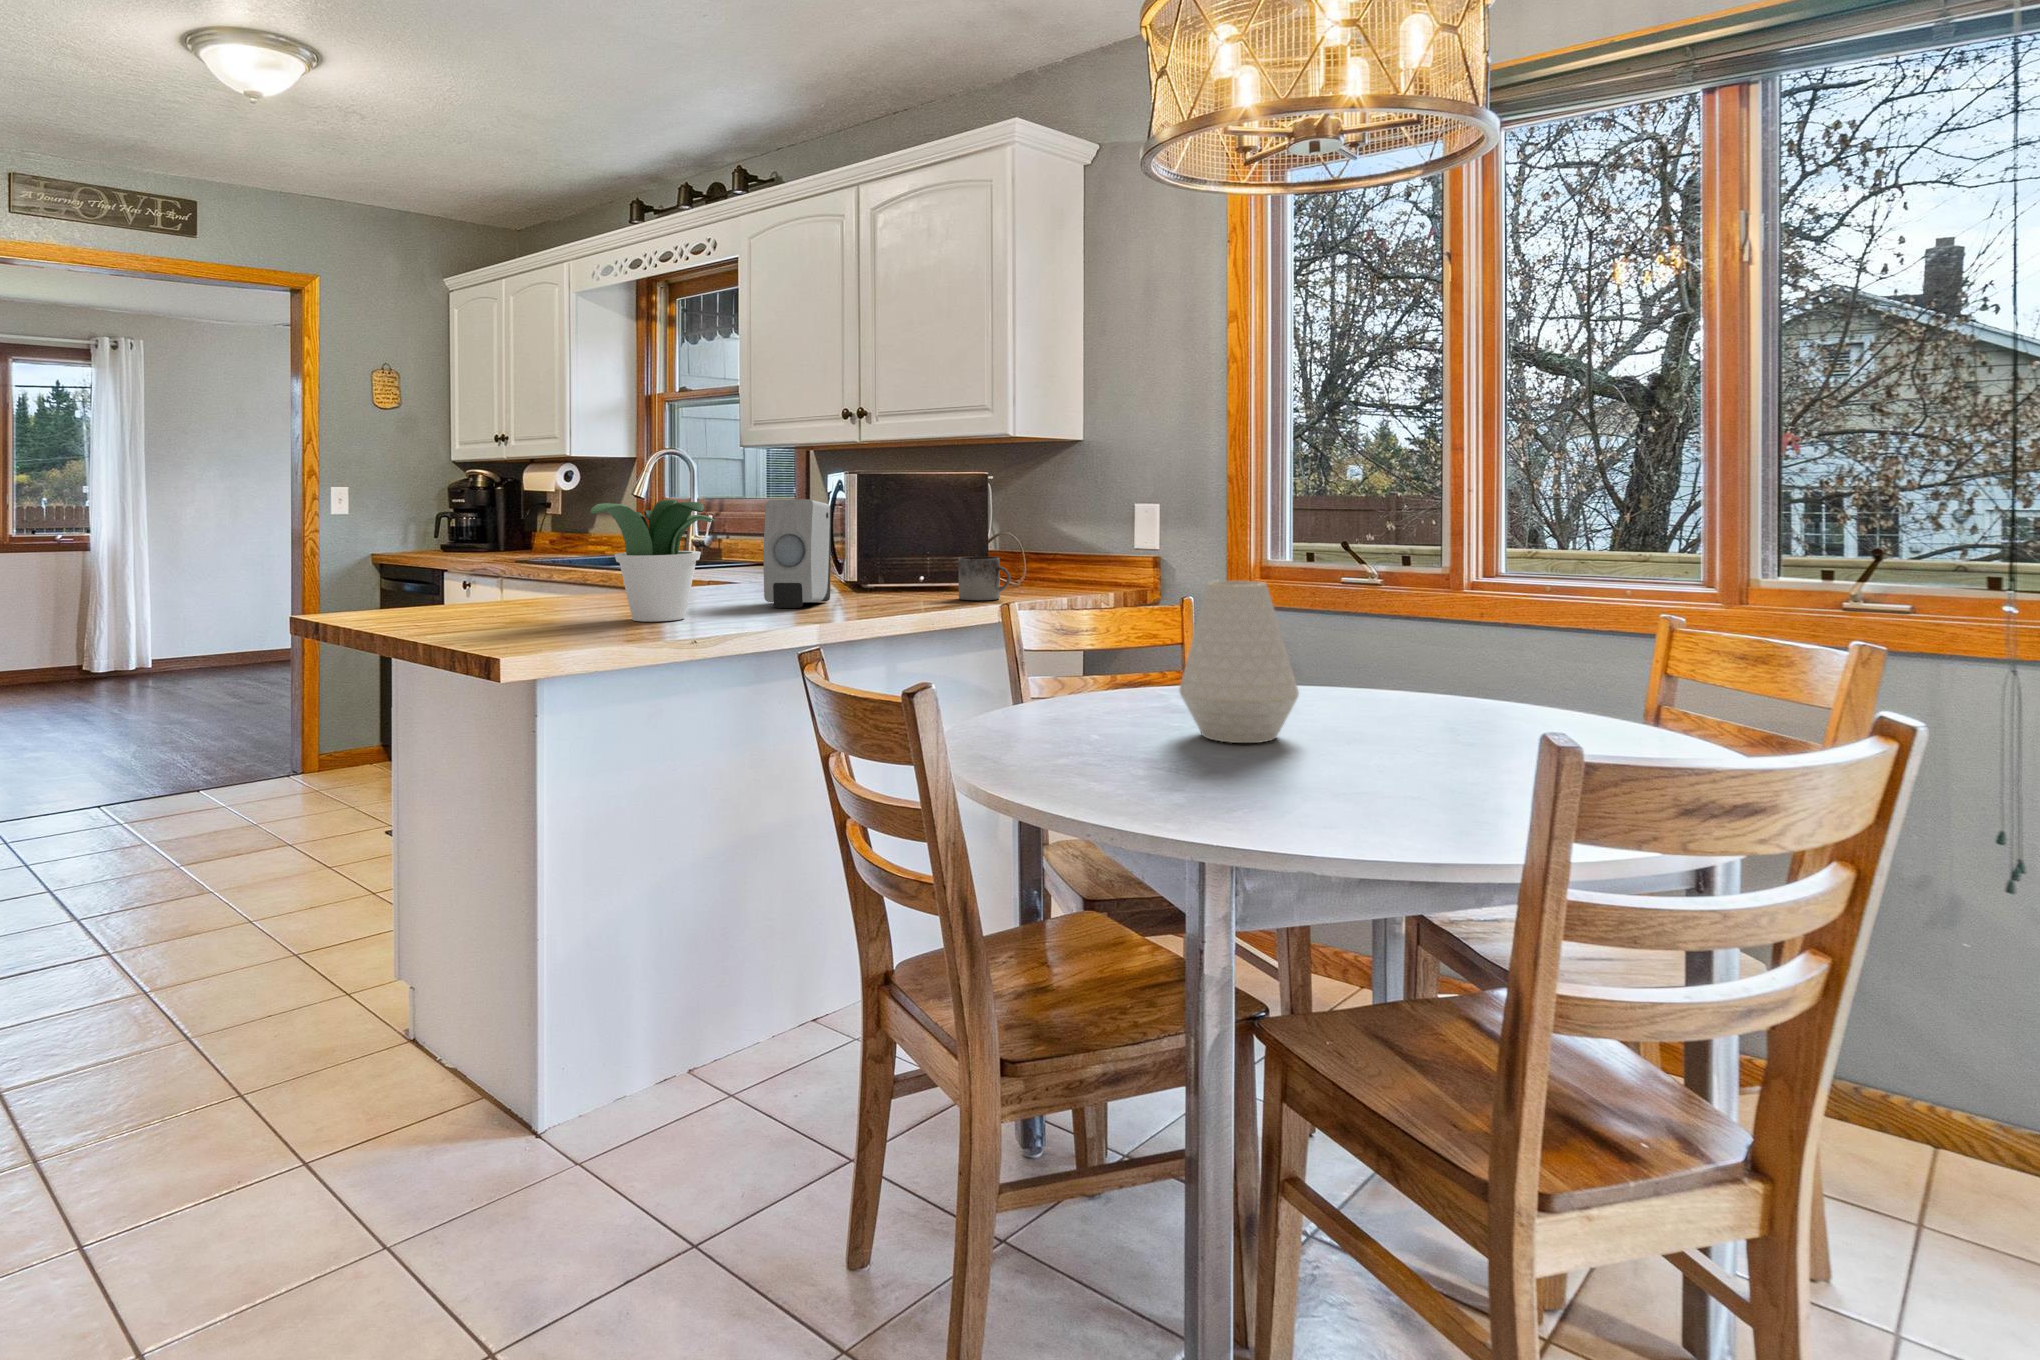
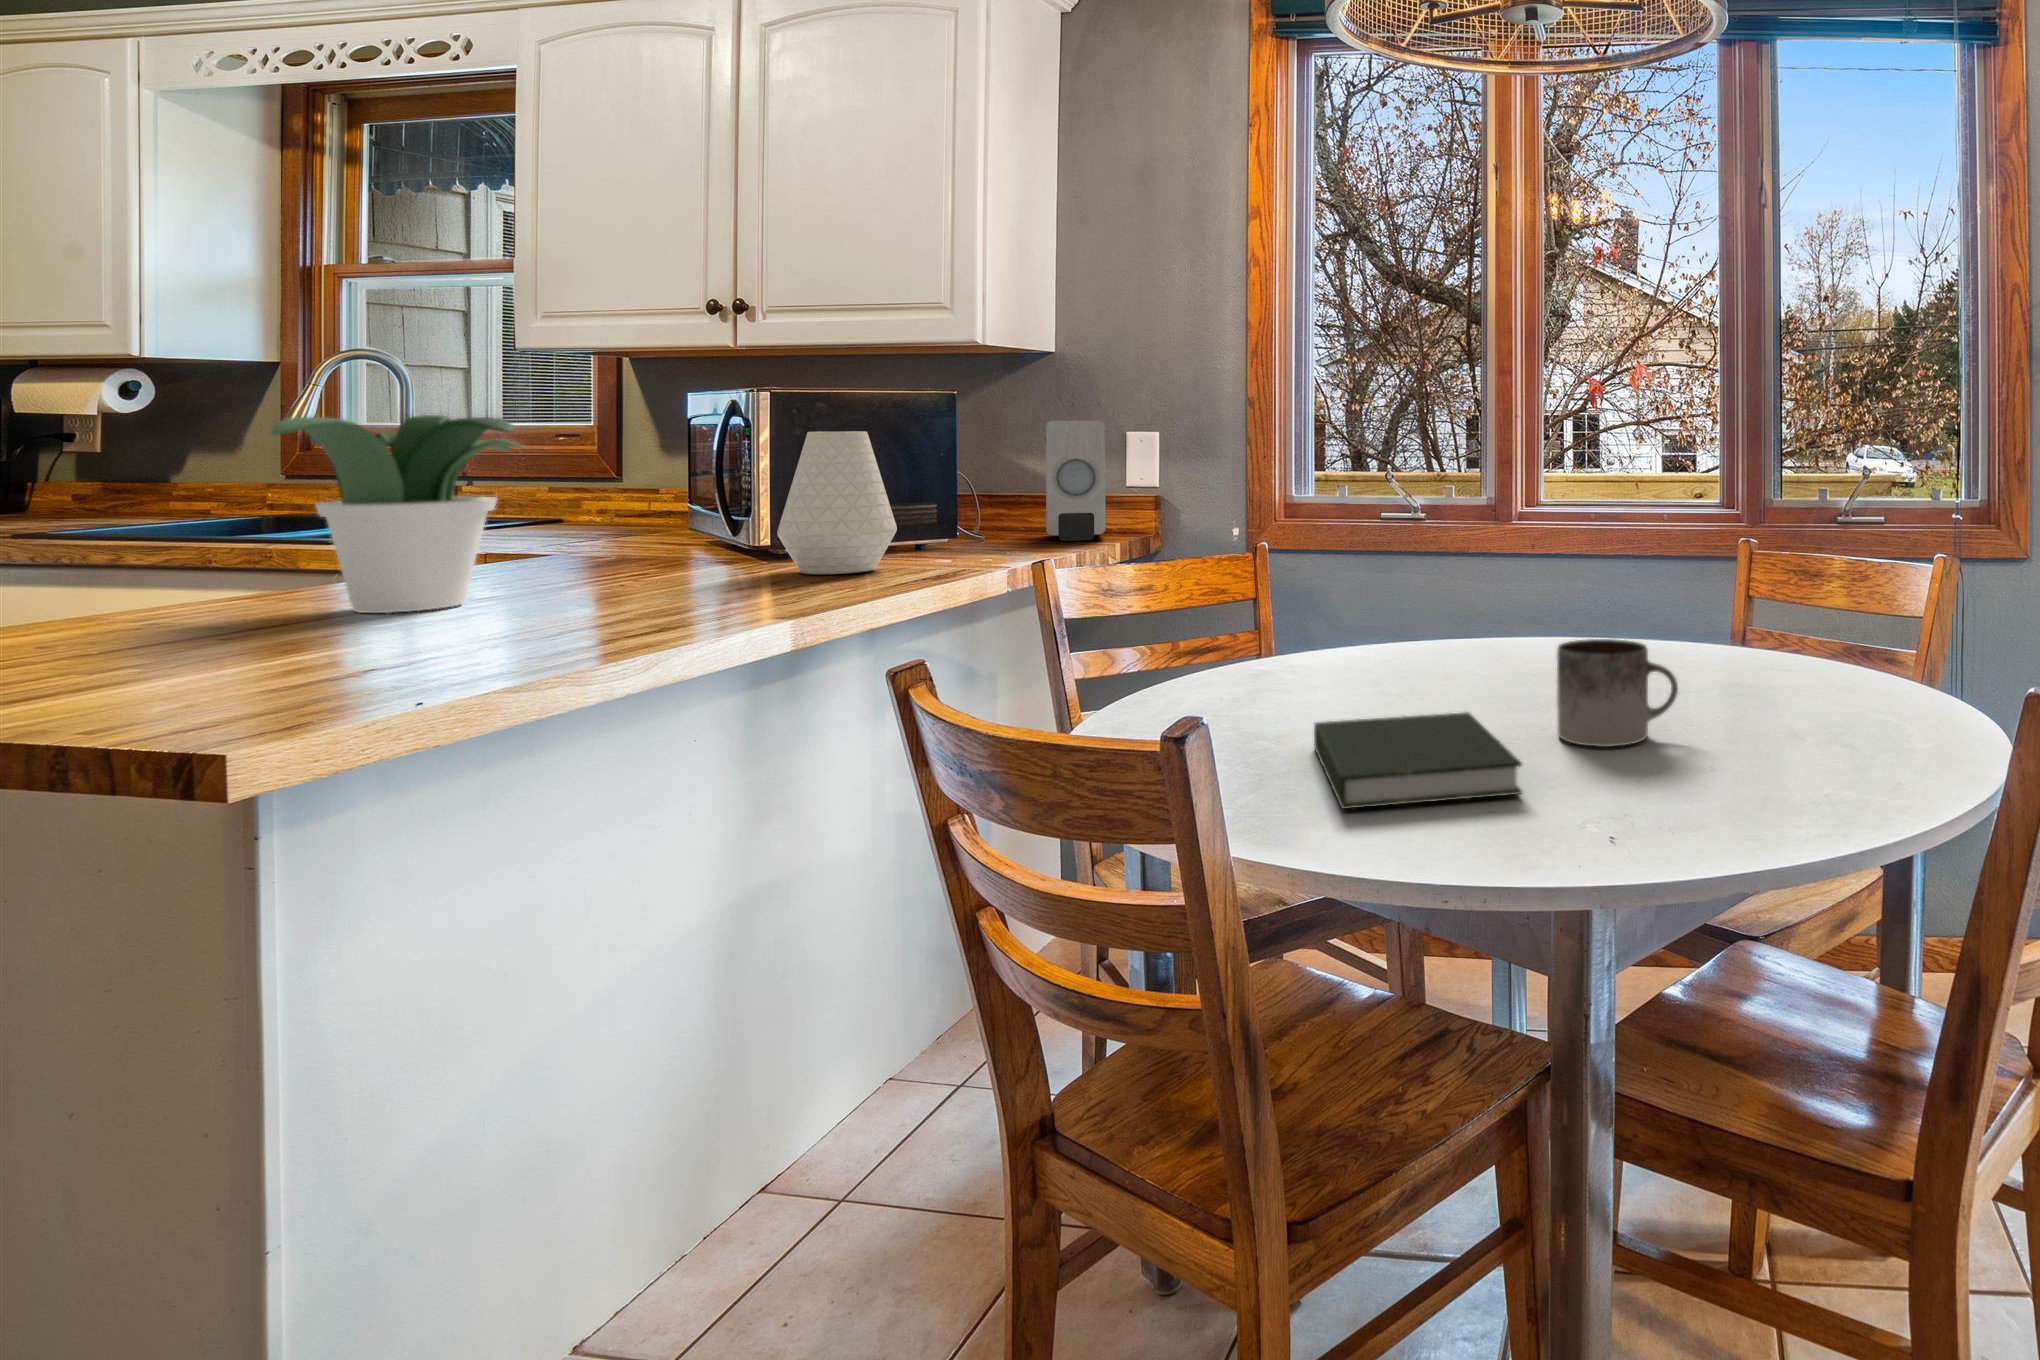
soap dispenser: present [763,499,831,608] -> present [1045,421,1106,541]
mug: present [958,557,1010,600] -> present [1557,639,1678,747]
vase: present [1180,581,1299,743] -> present [777,432,897,575]
book: none [1114,743,1268,813] -> present [1314,712,1522,809]

